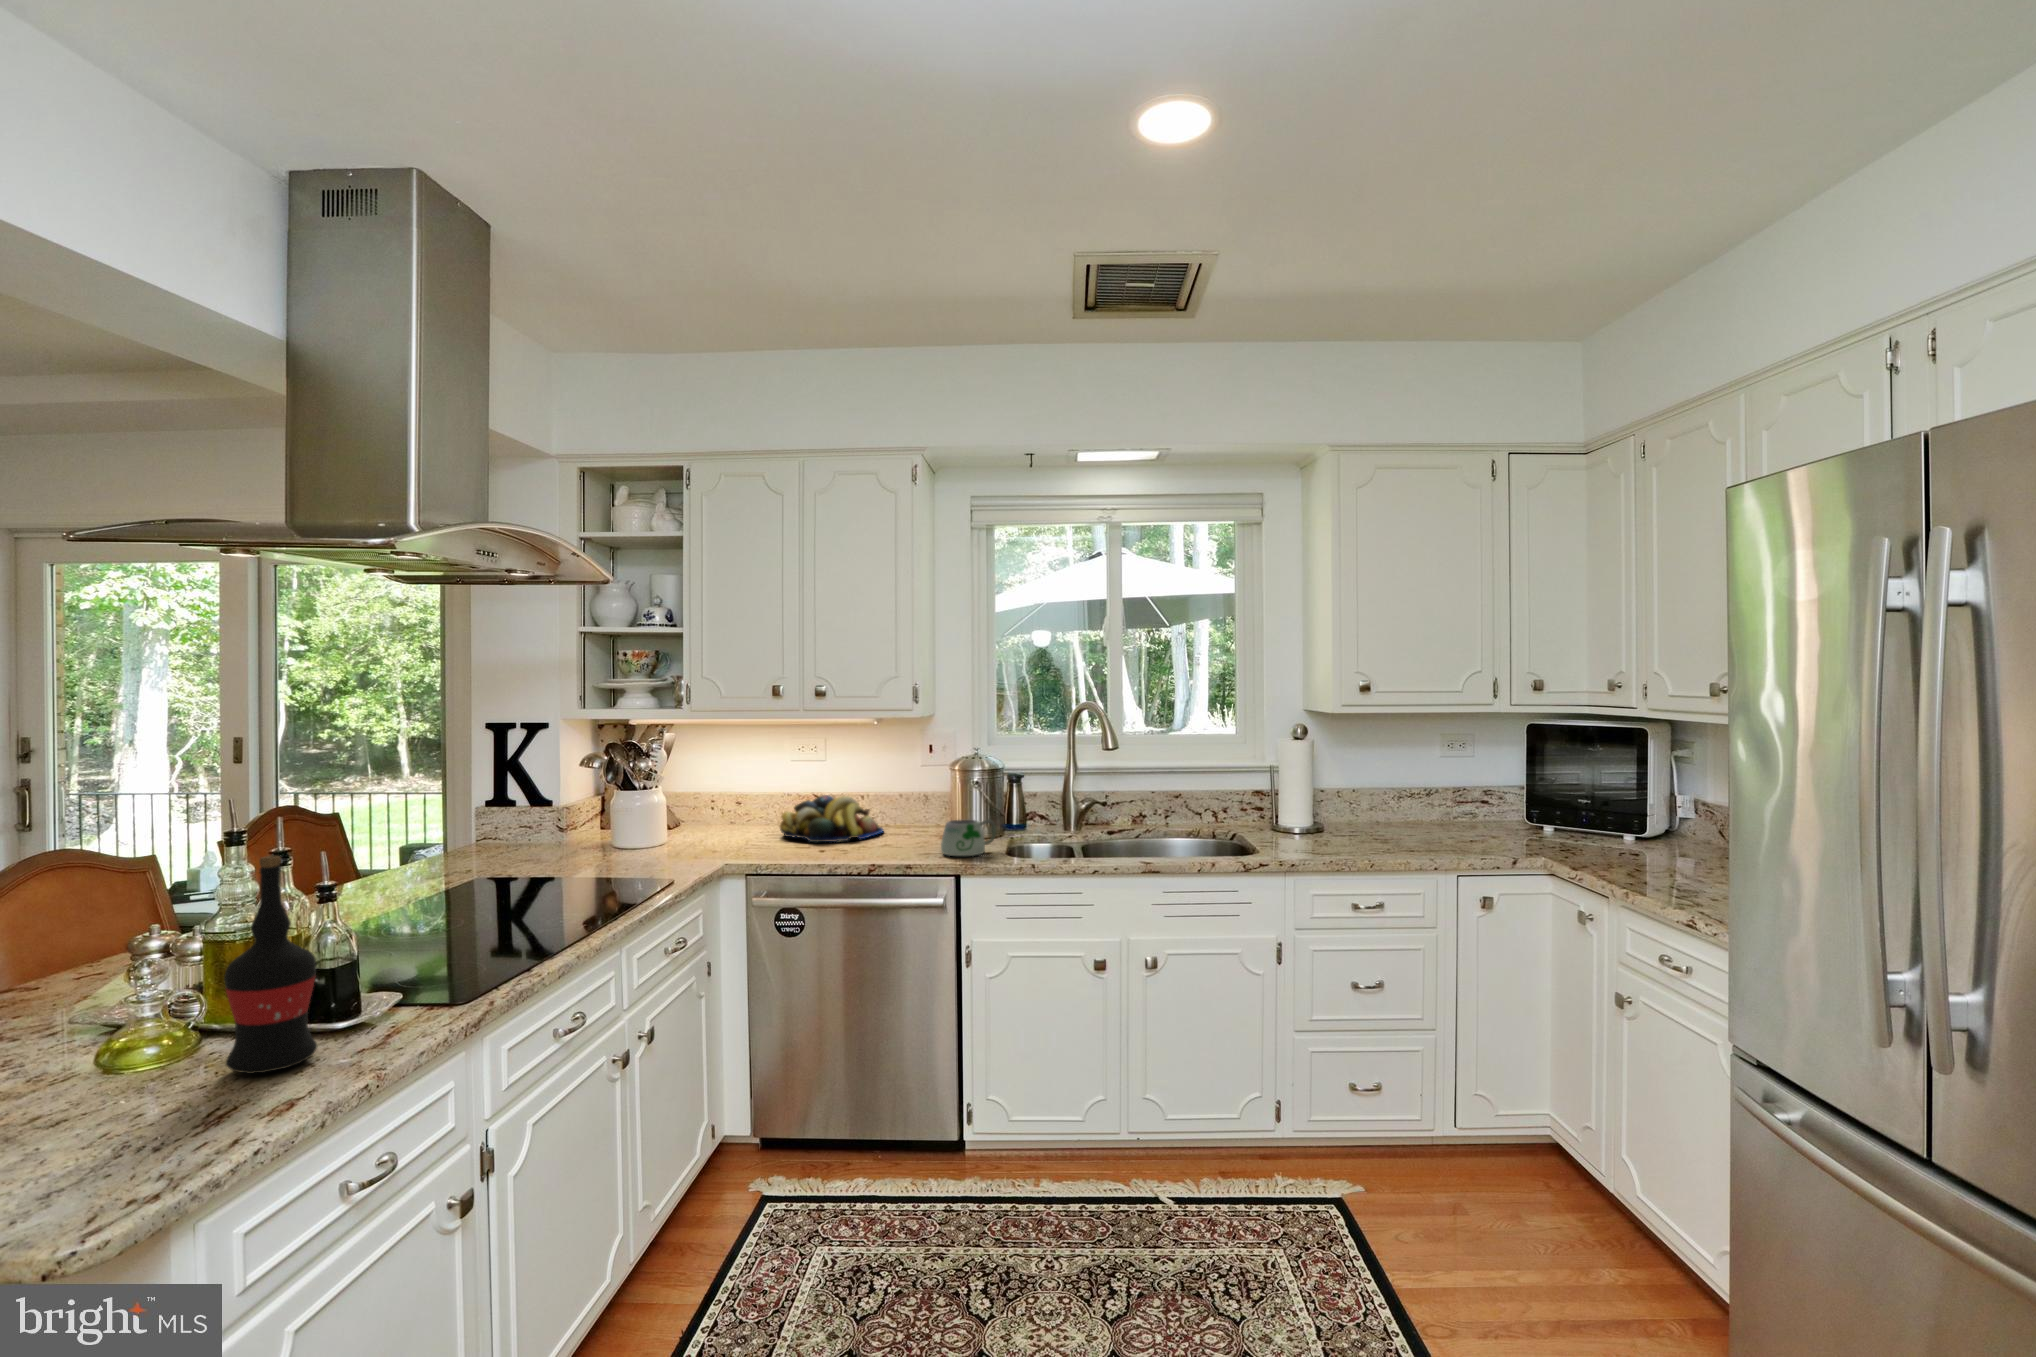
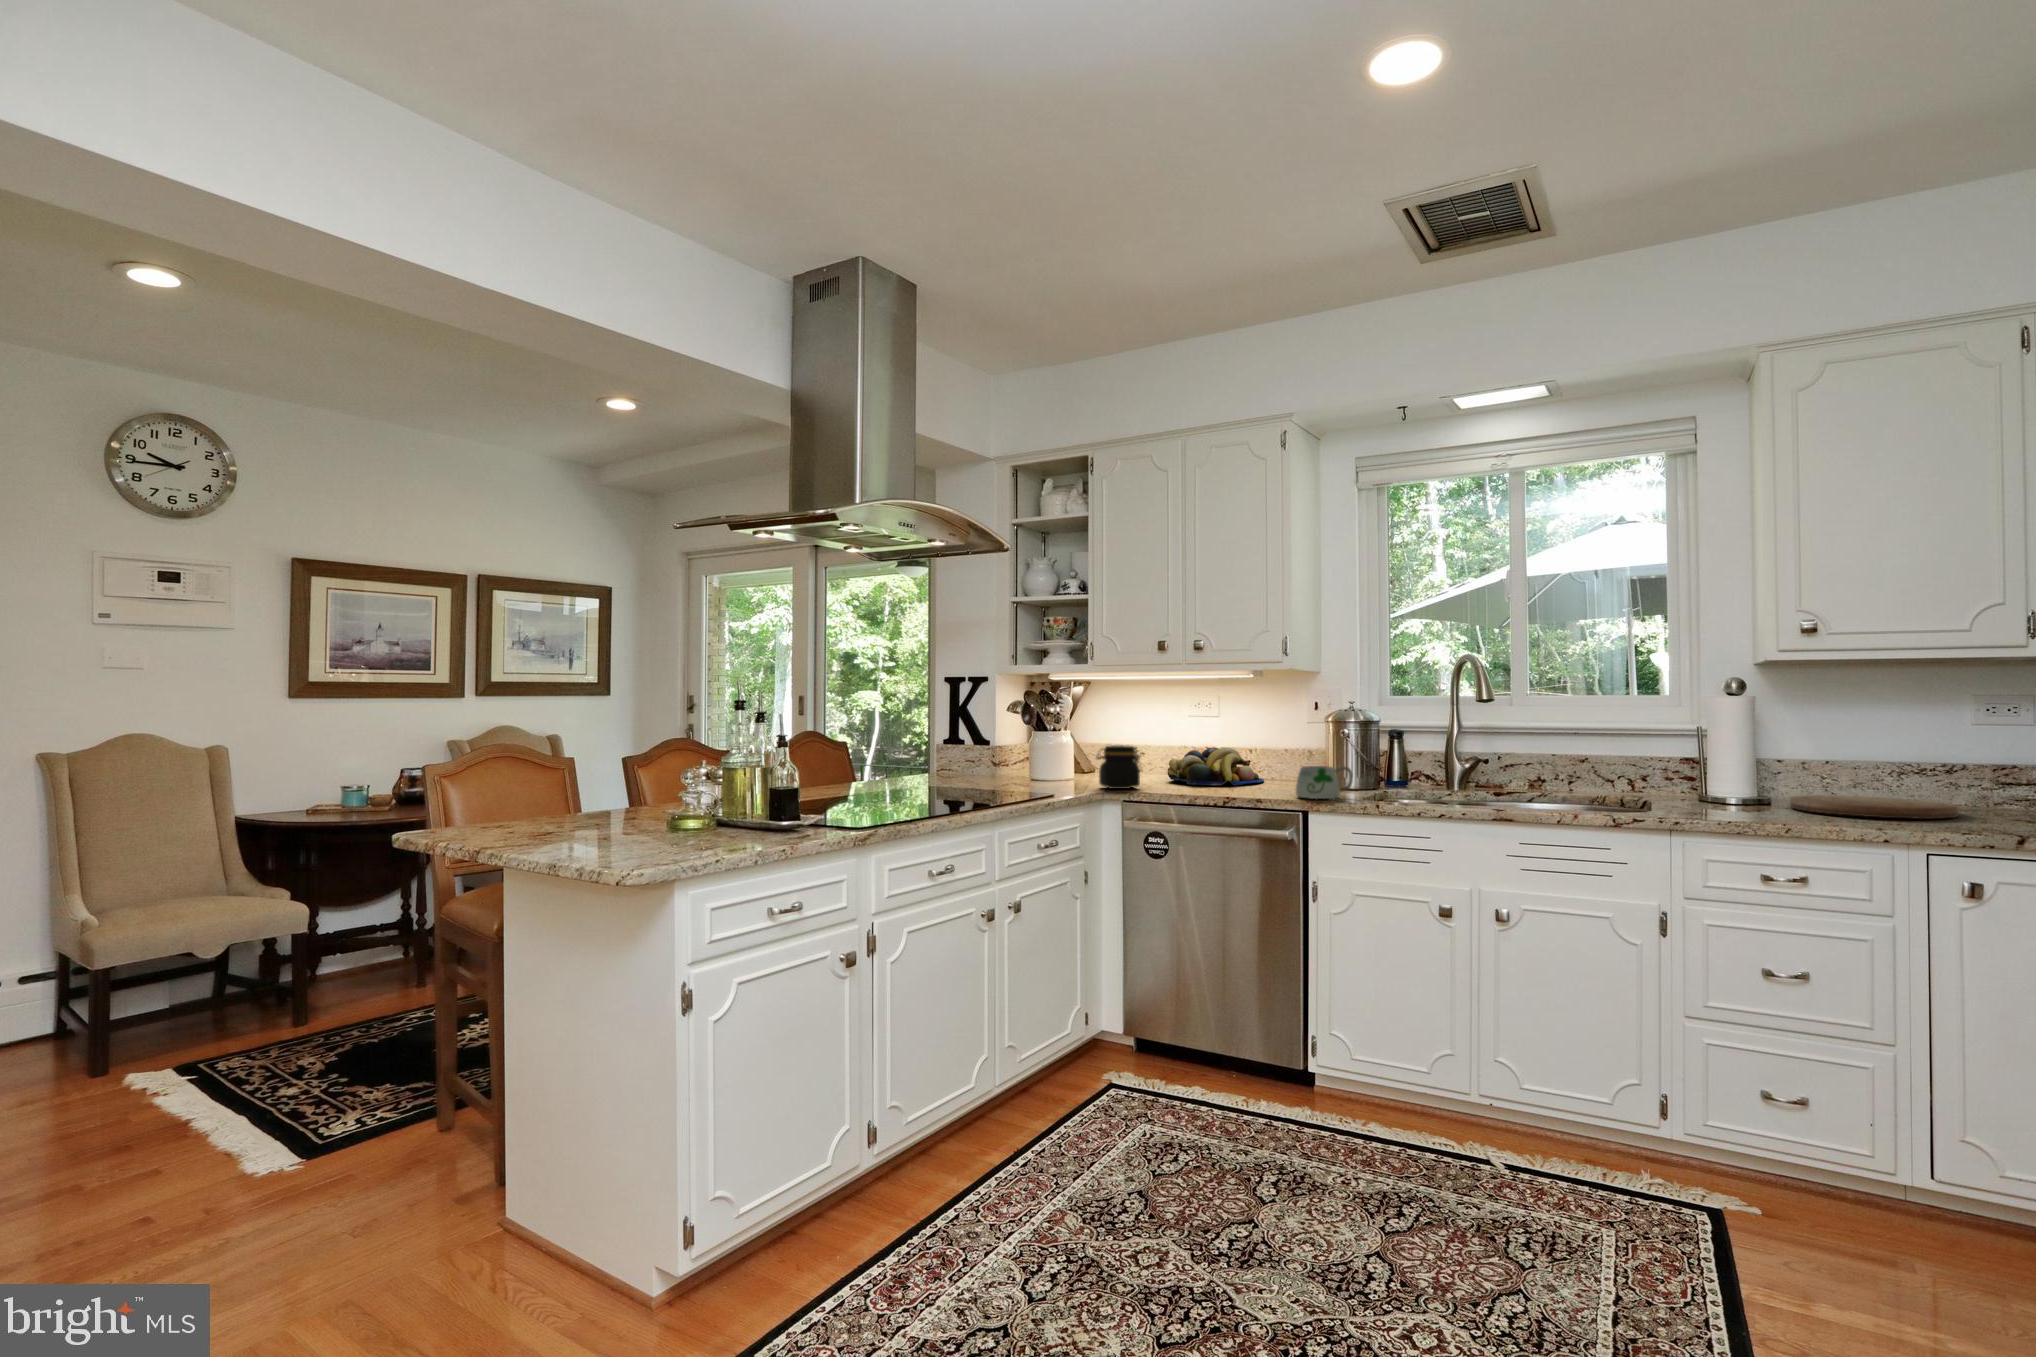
jar: none [709,805,763,856] -> present [1096,745,1143,789]
cutting board: none [1344,818,1456,842] -> present [1790,795,1958,819]
wine bottle: present [224,856,317,1074] -> none [675,702,727,841]

